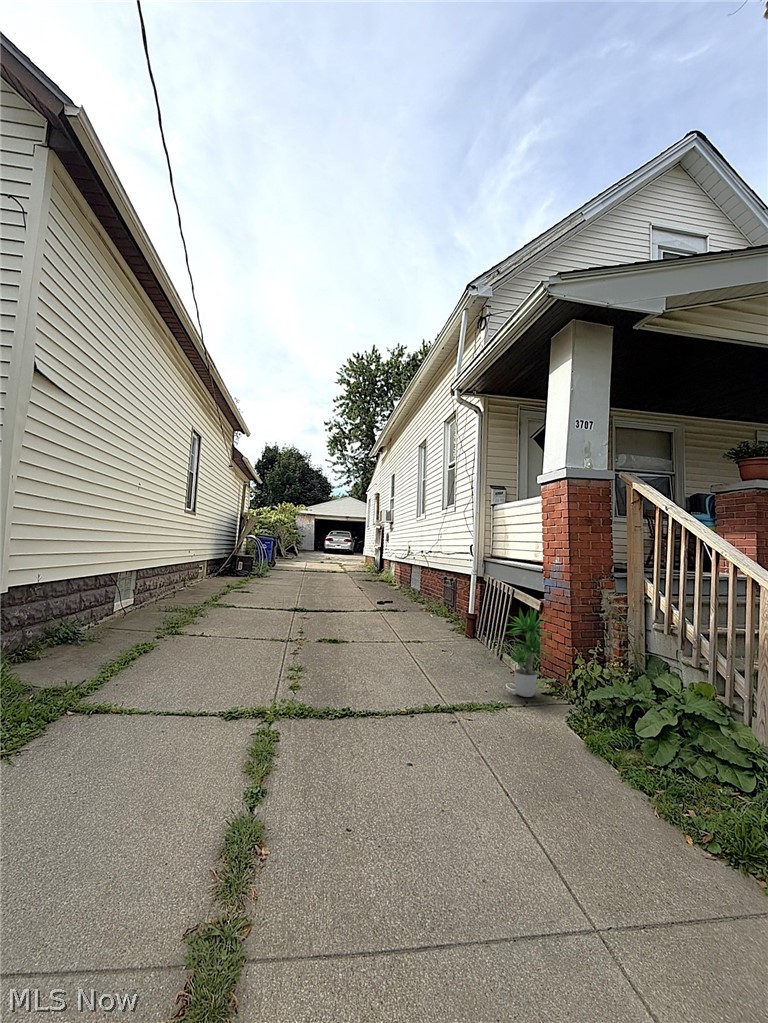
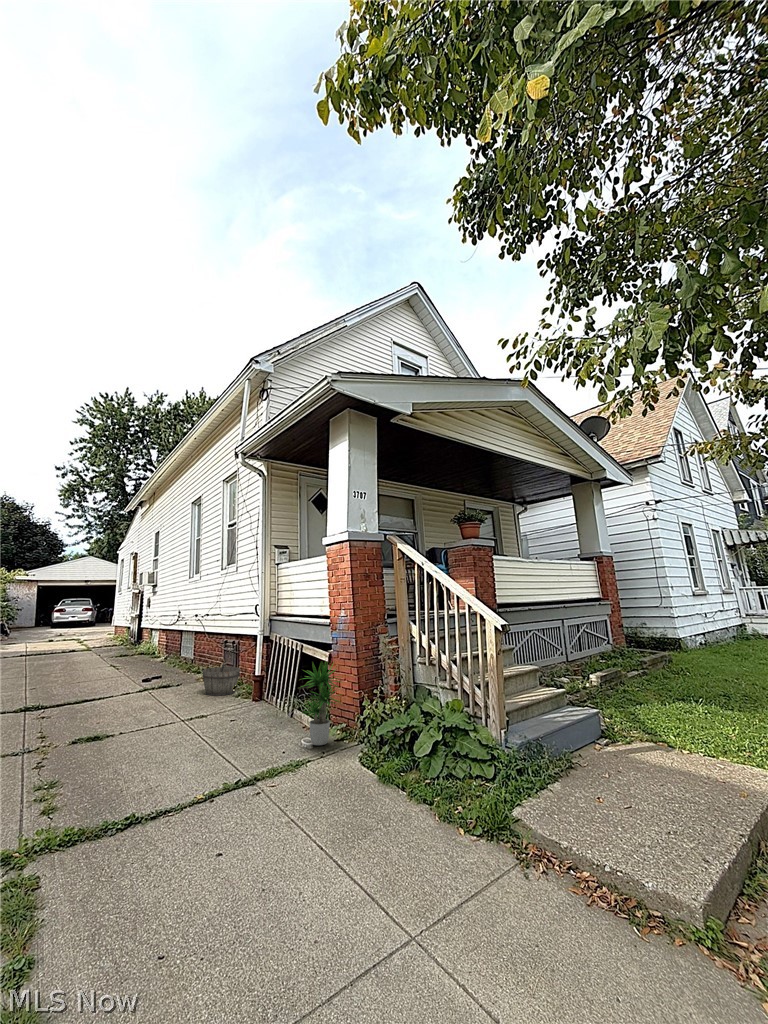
wooden bucket: none [422,596,457,628] -> present [202,661,240,696]

